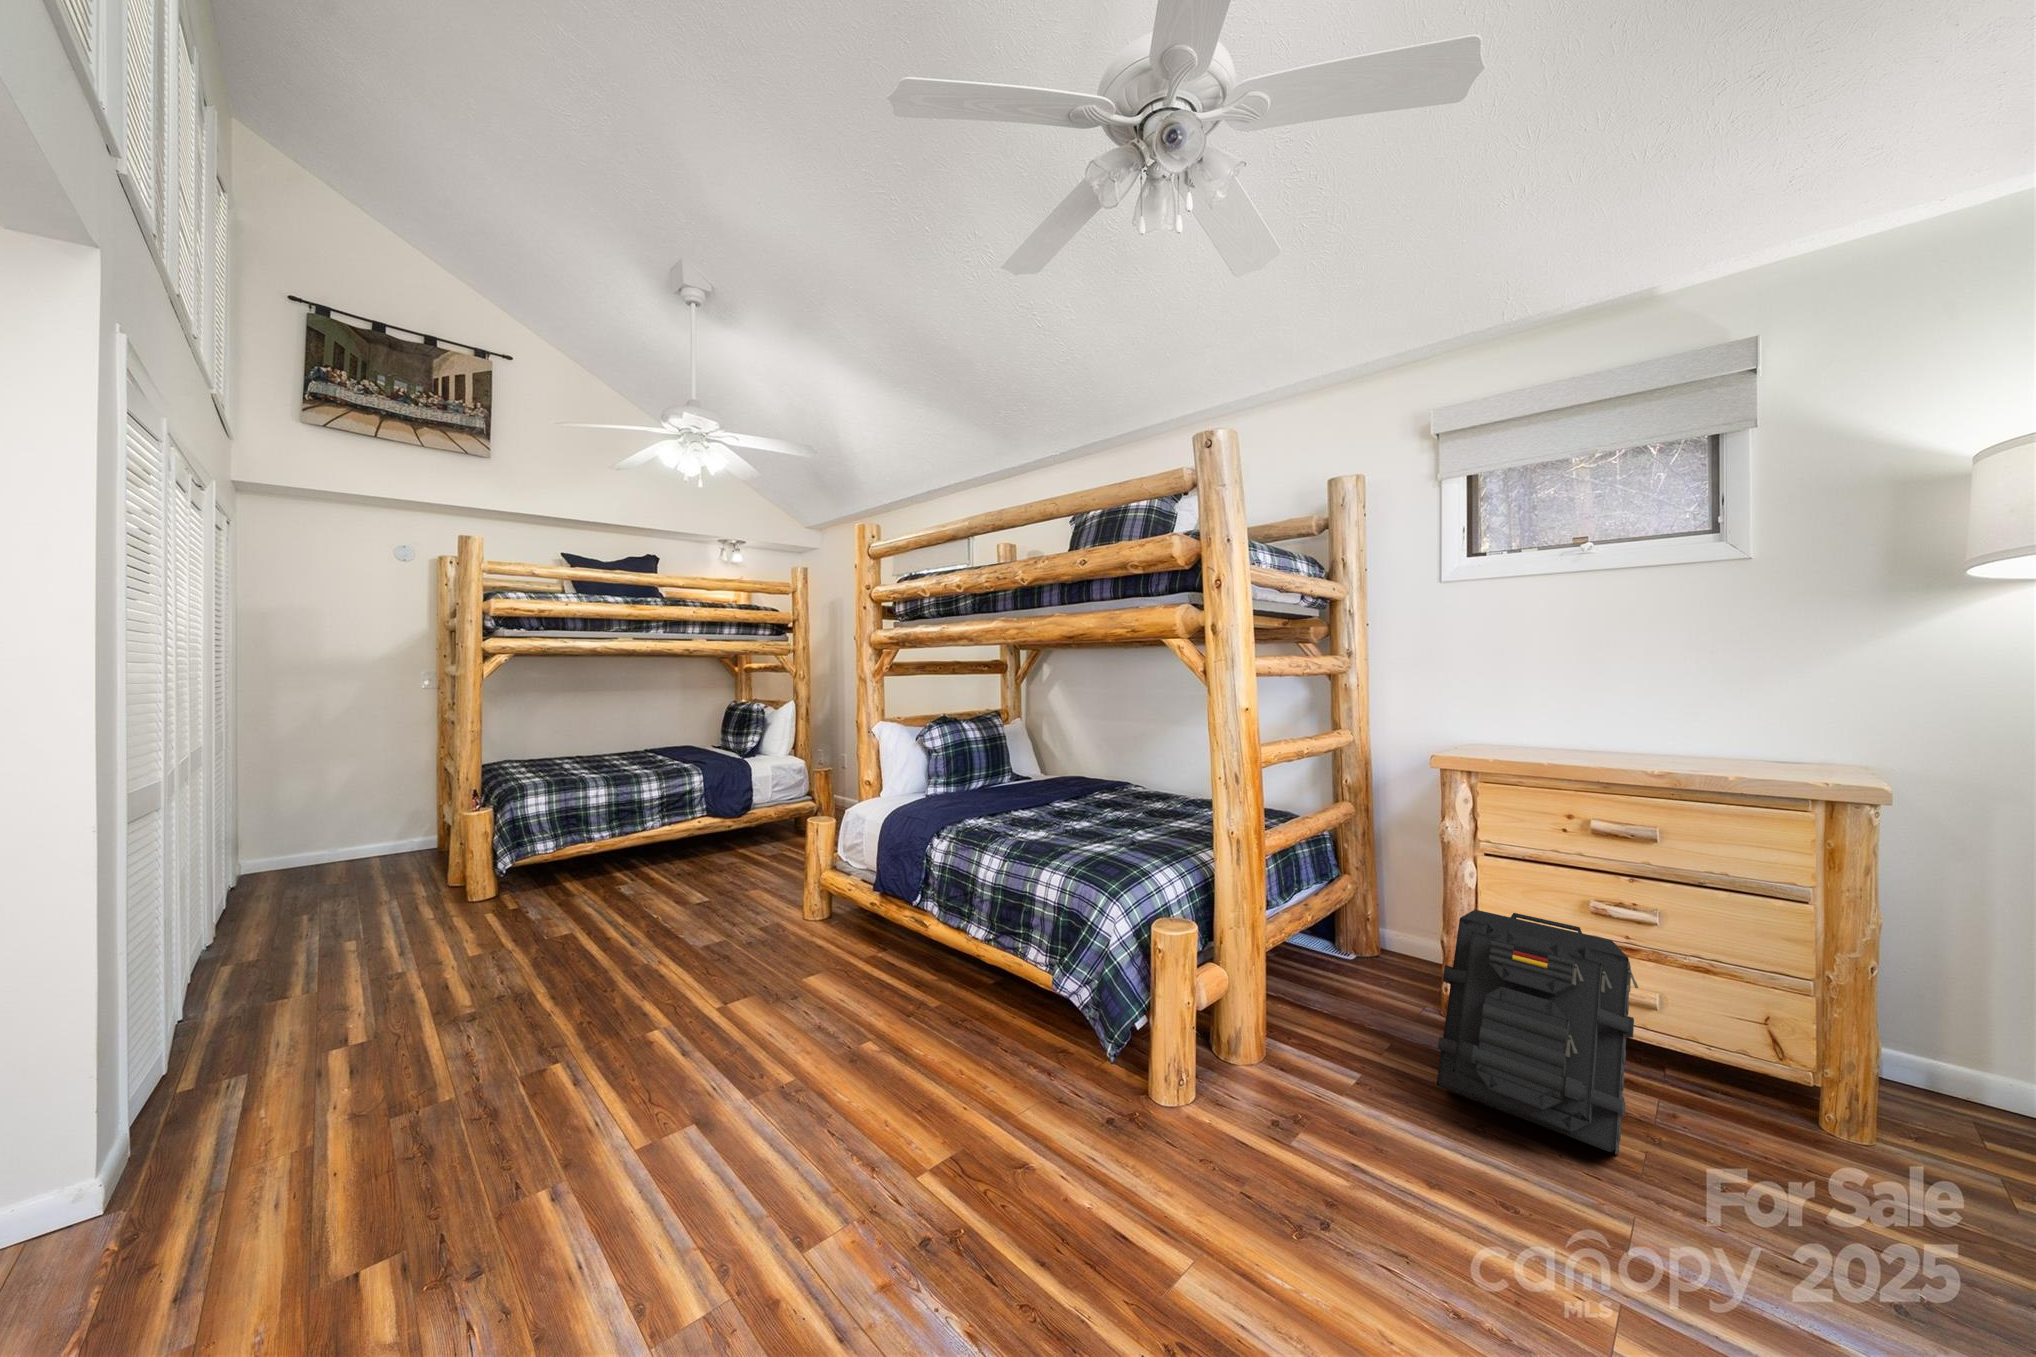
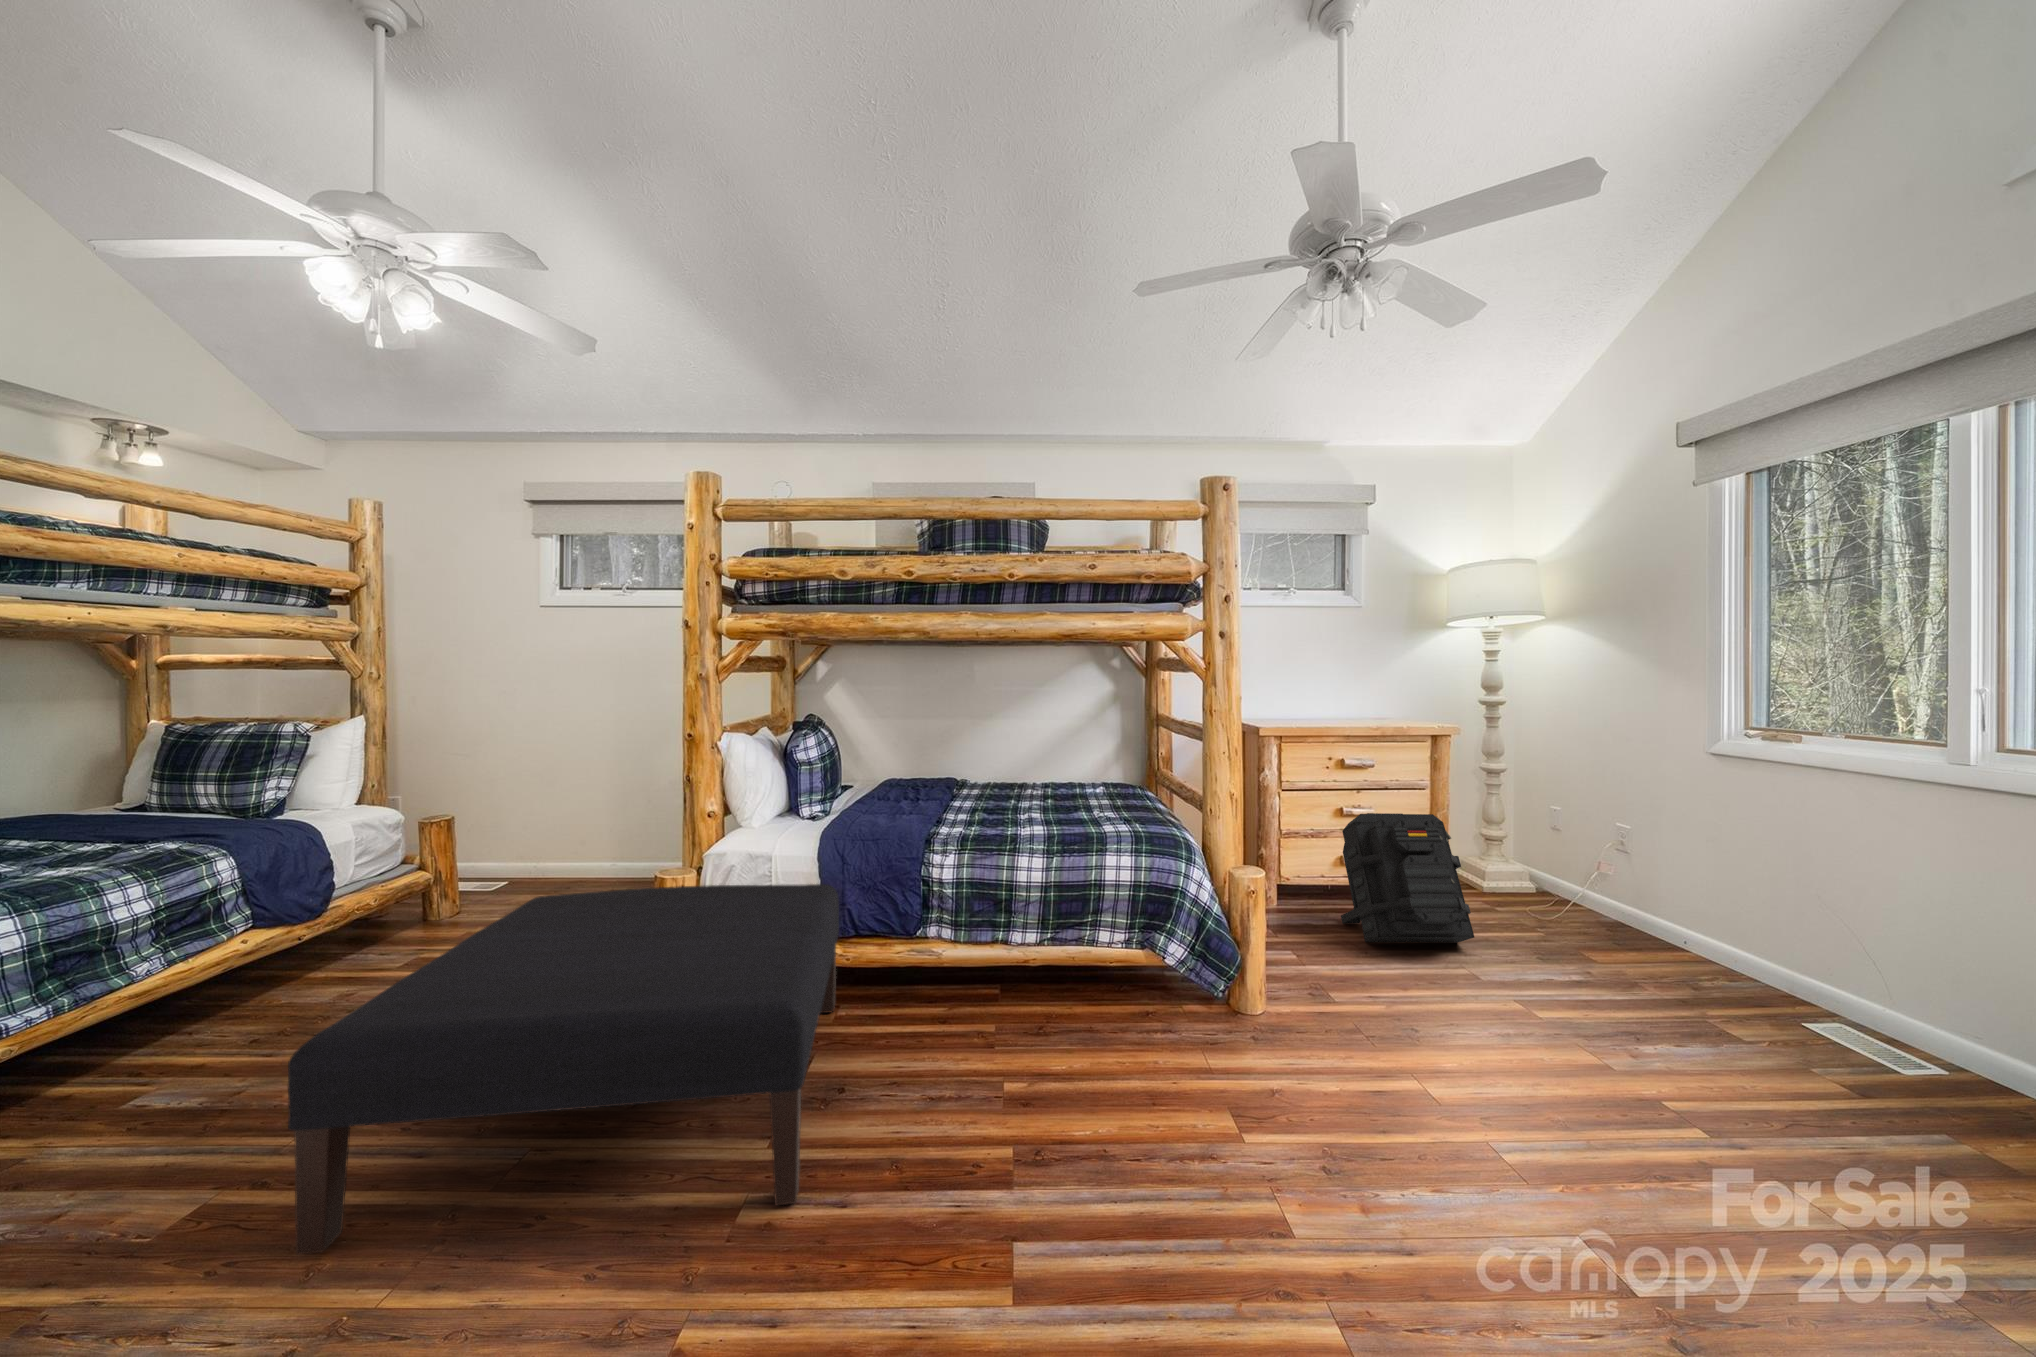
ottoman: none [549,823,882,1043] -> present [288,884,839,1254]

